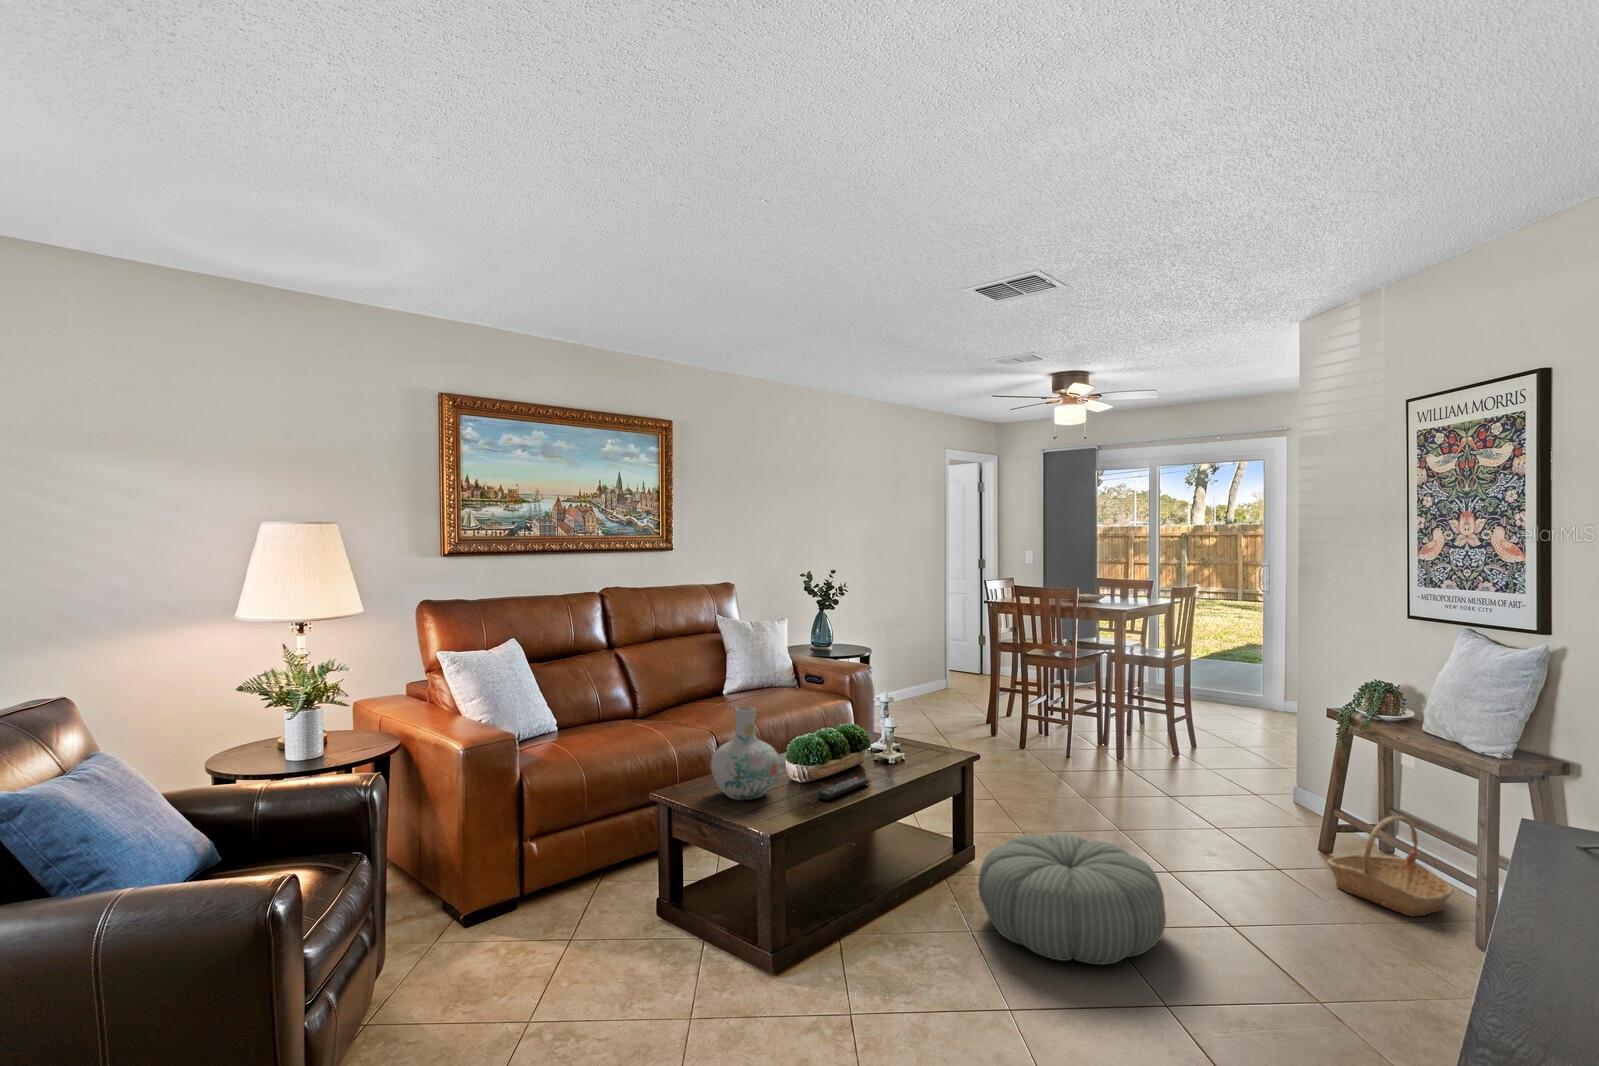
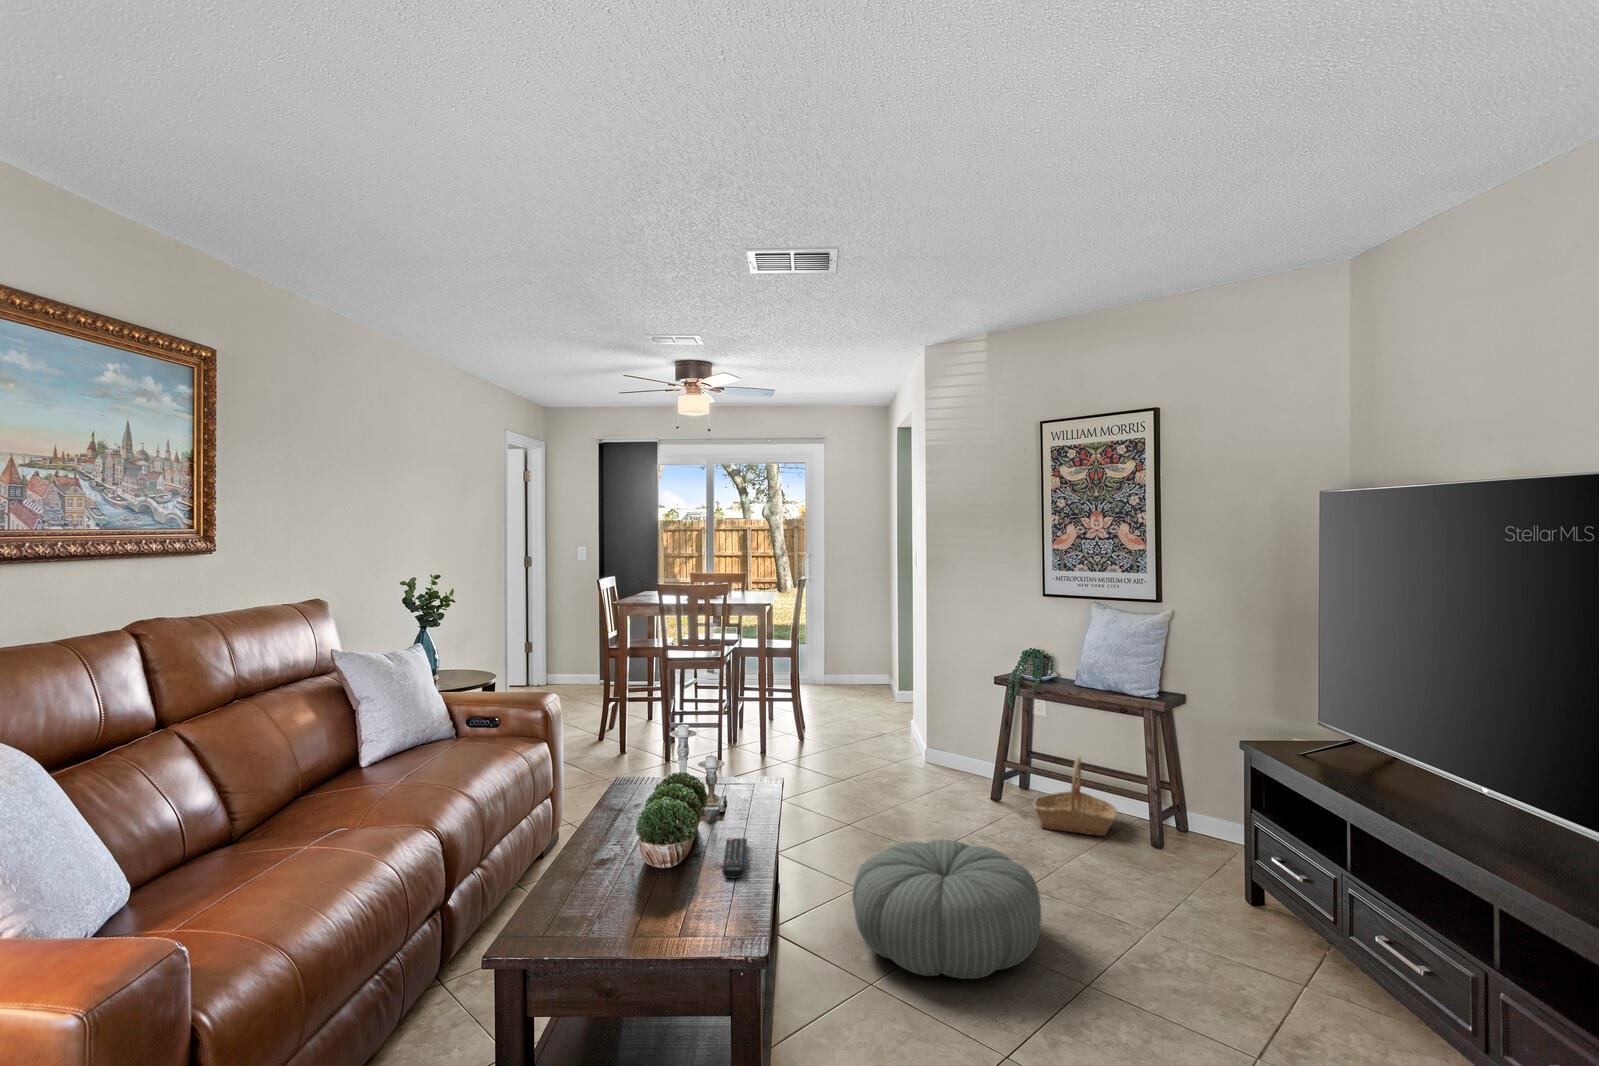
vase: present [711,707,780,800] -> none [576,774,680,918]

